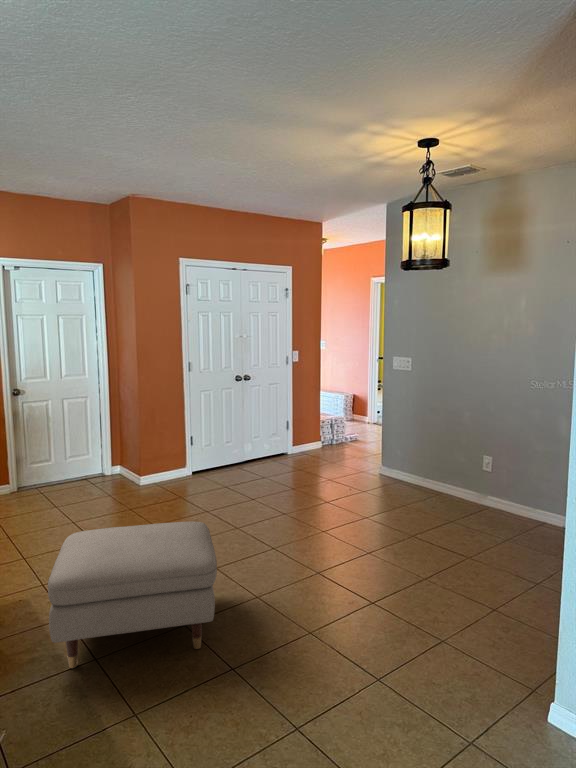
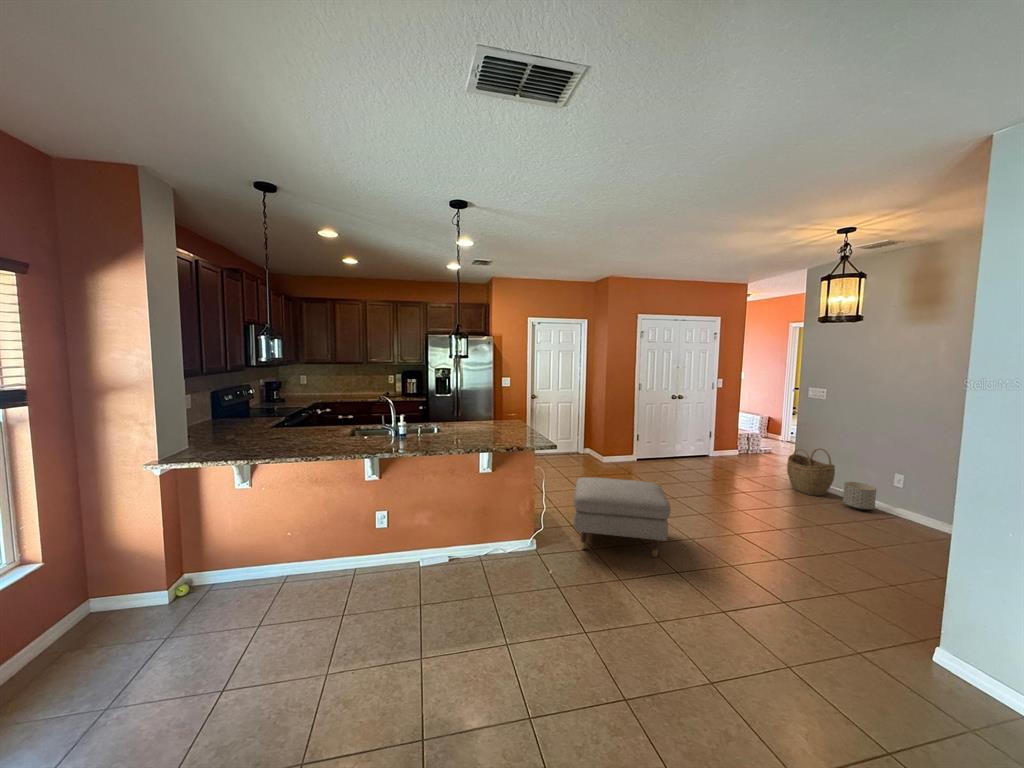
woven basket: none [374,432,423,493] -> present [787,449,835,496]
planter: none [433,470,465,503] -> present [843,482,877,510]

